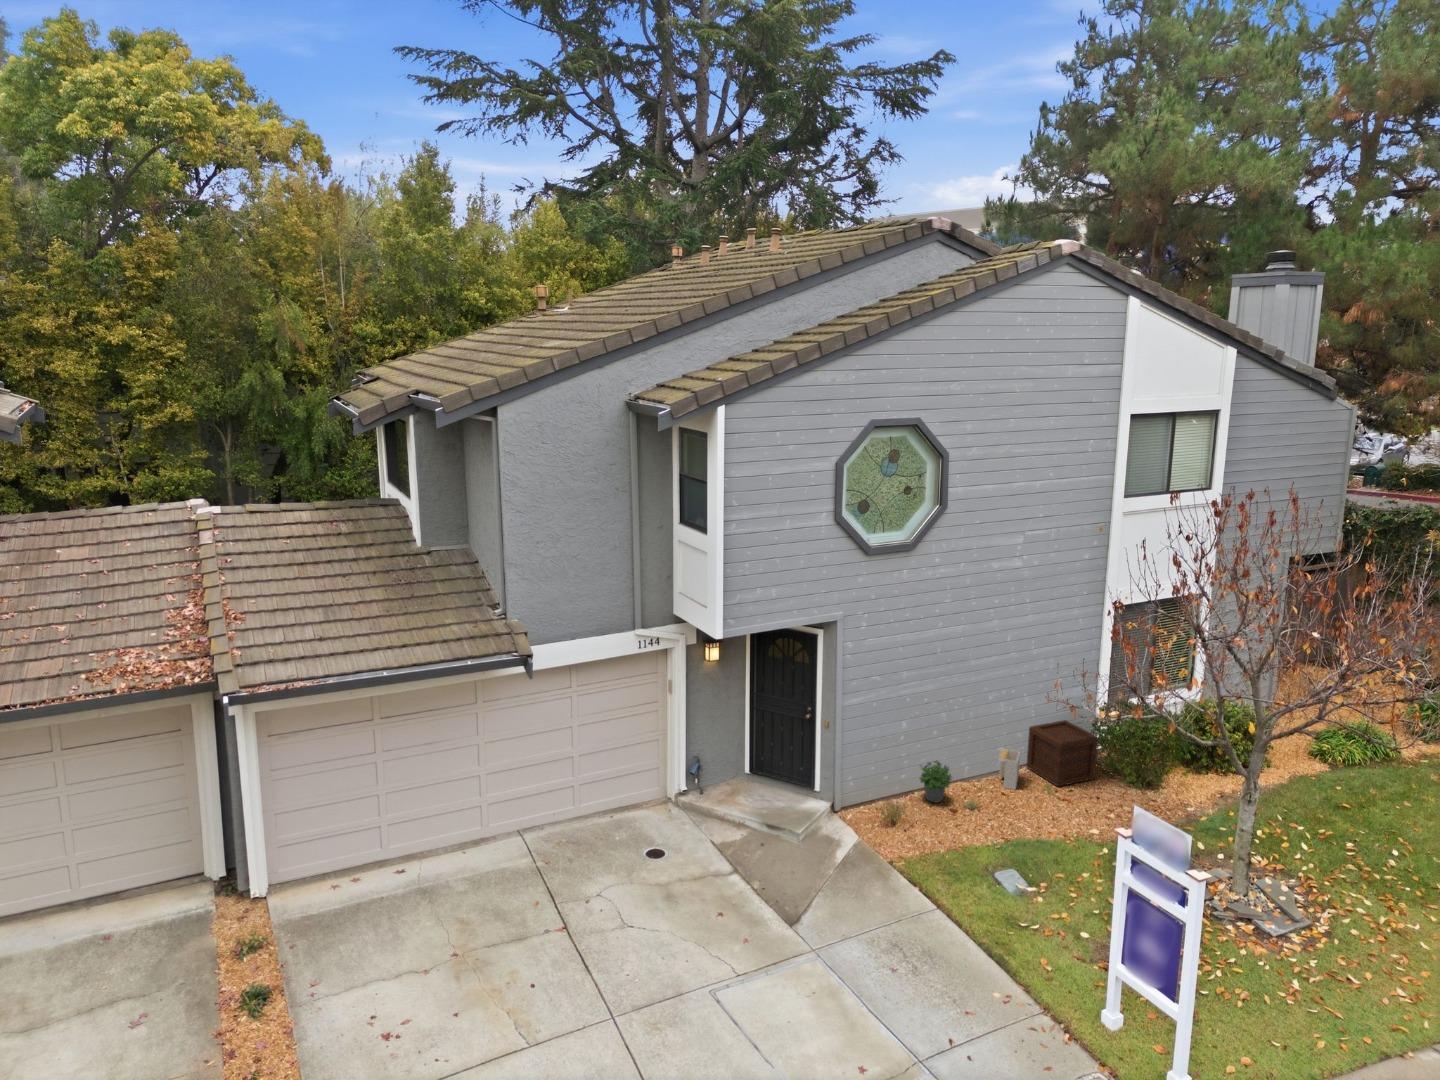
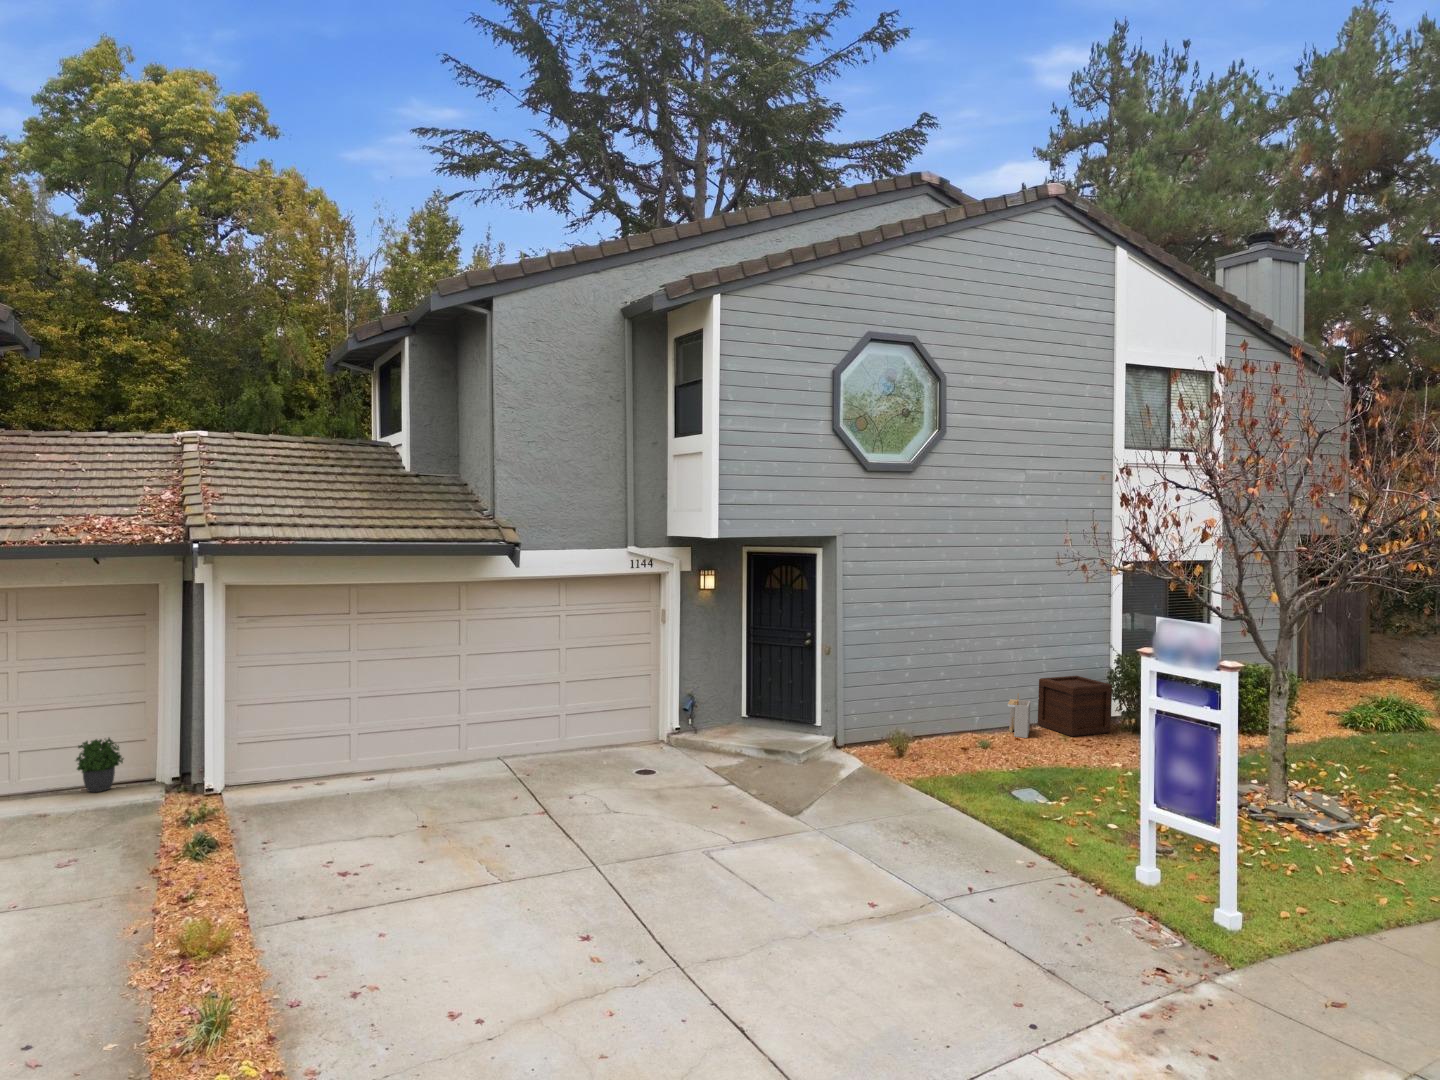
potted plant: present [920,760,952,803] -> present [76,738,123,792]

